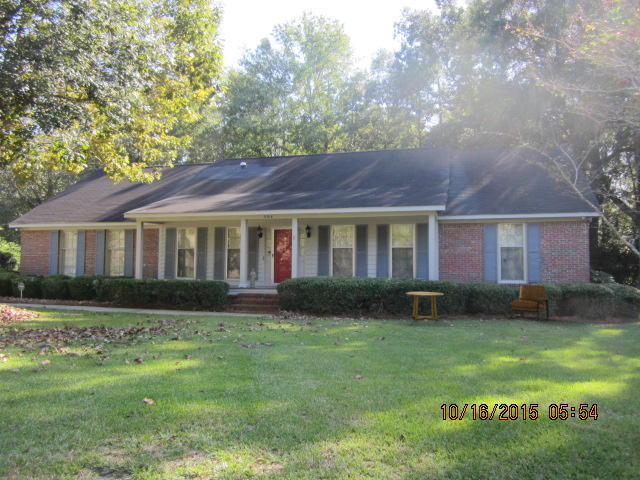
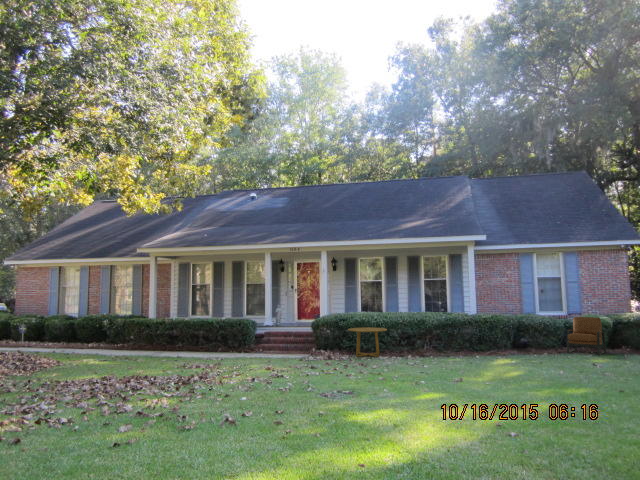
round table: present [406,292,444,320] -> present [348,327,387,357]

